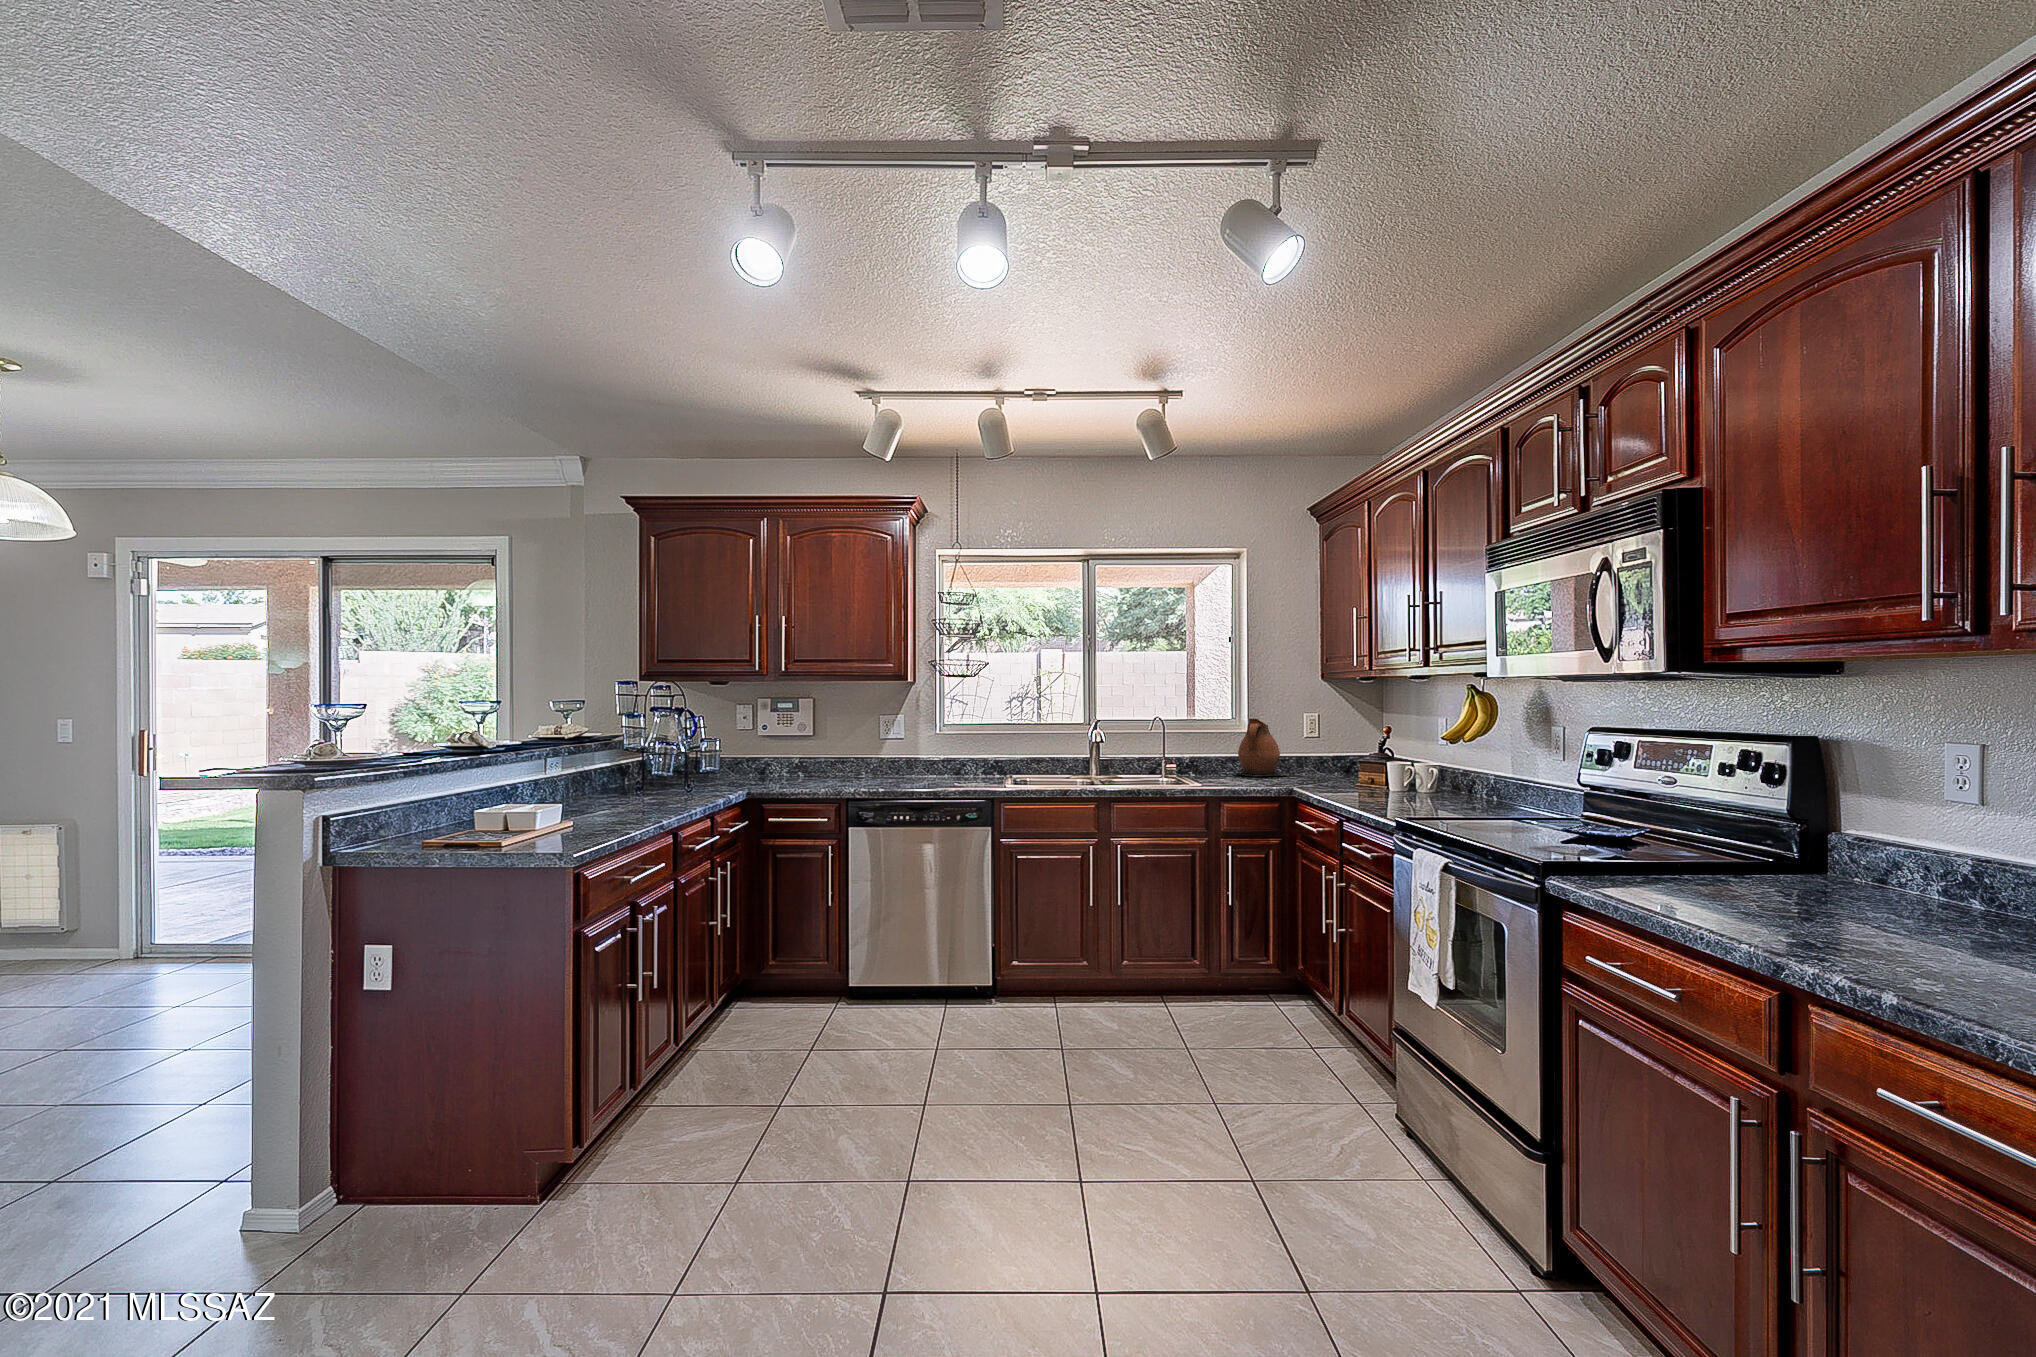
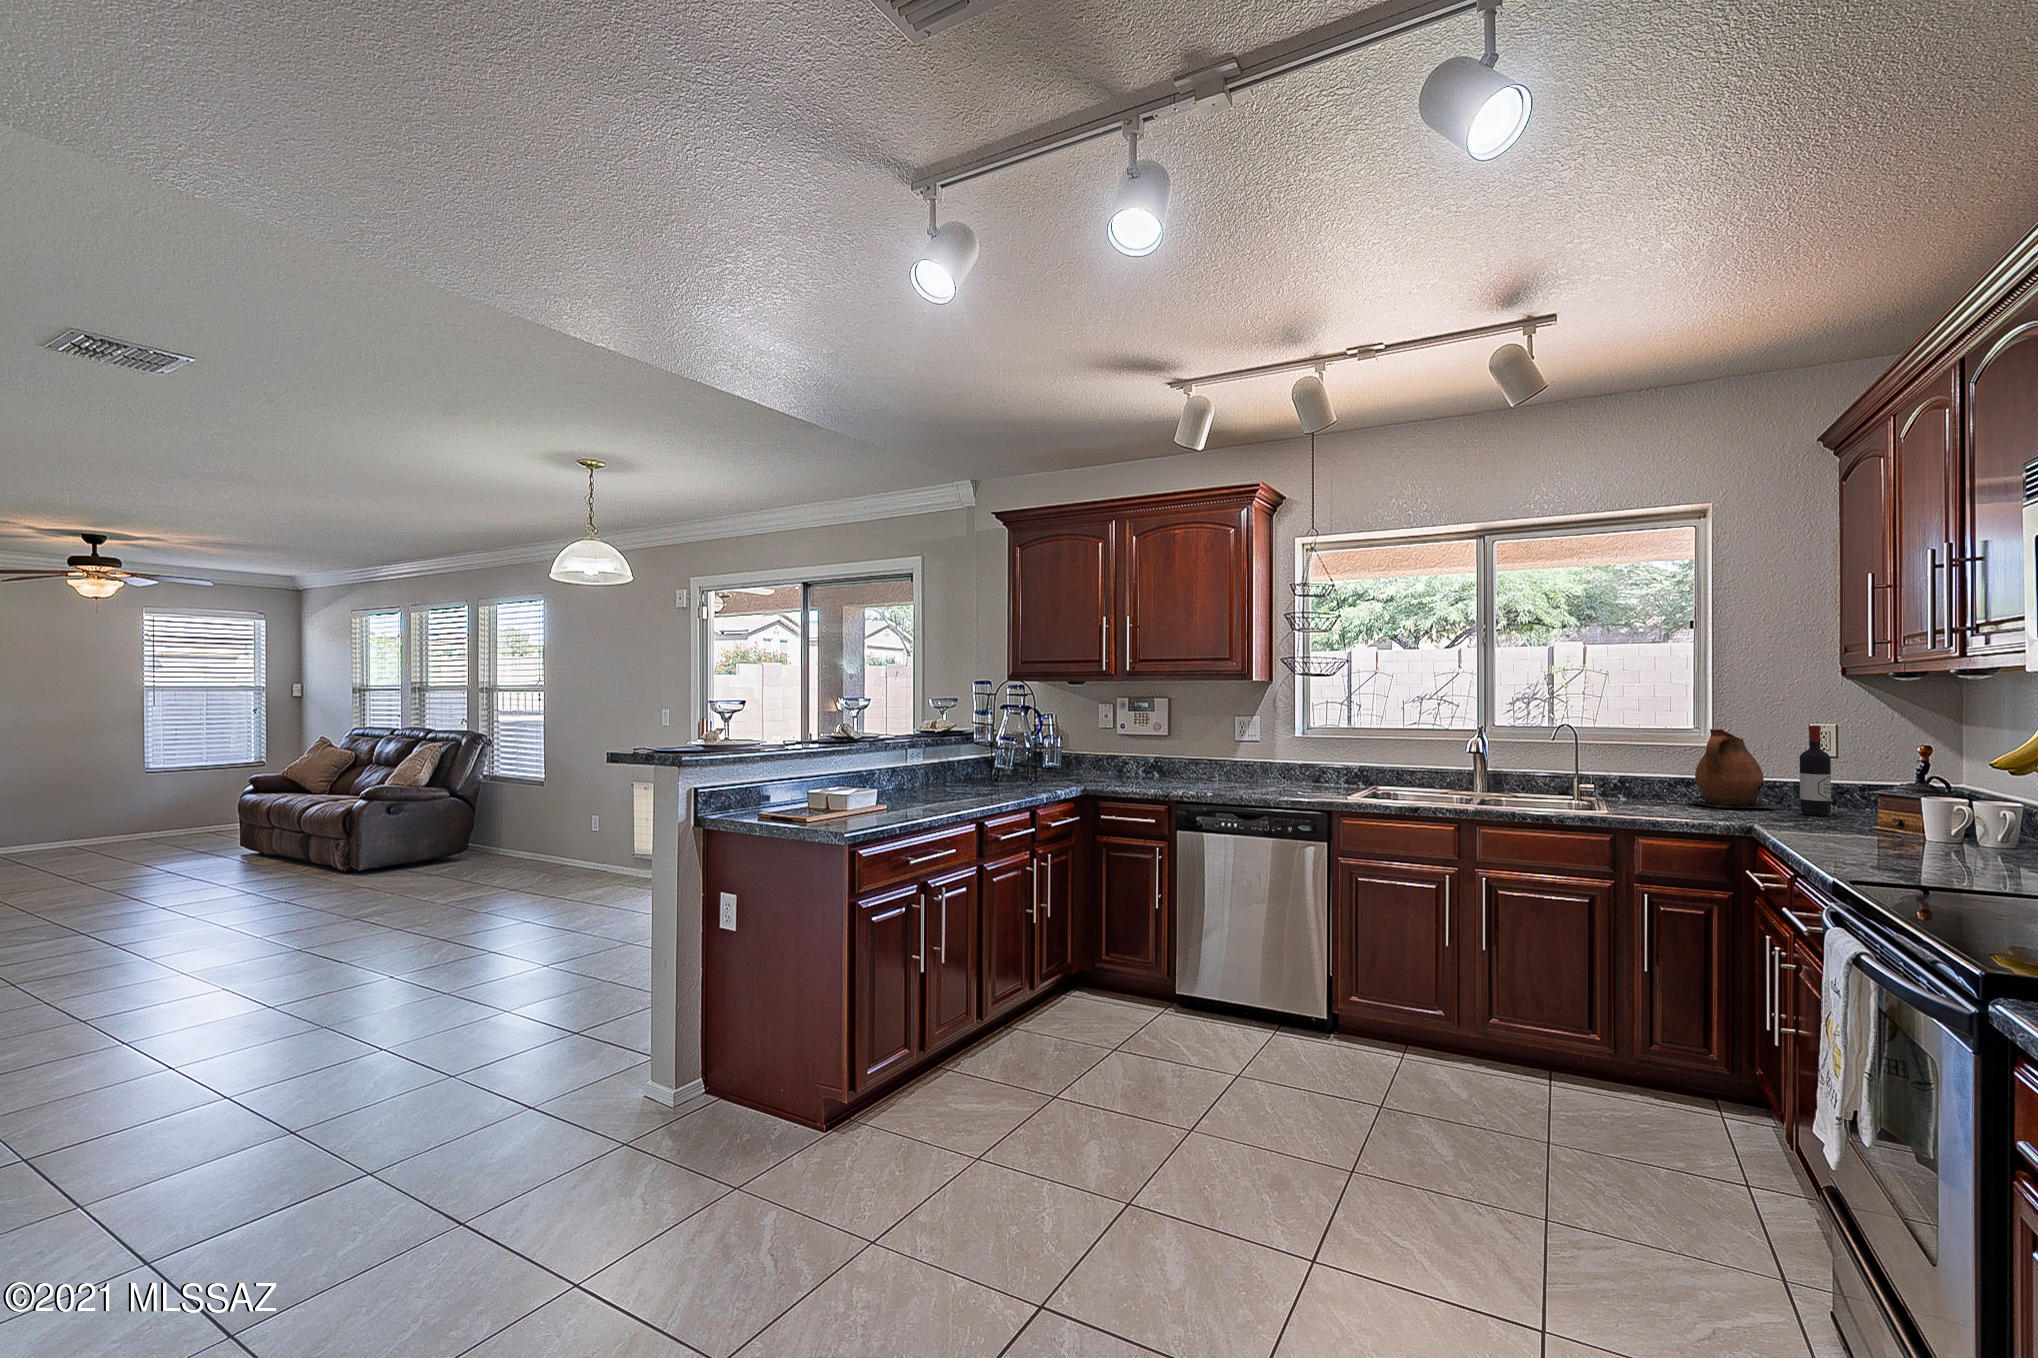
wine bottle: none [1304,714,1322,778] -> present [1800,726,1831,816]

